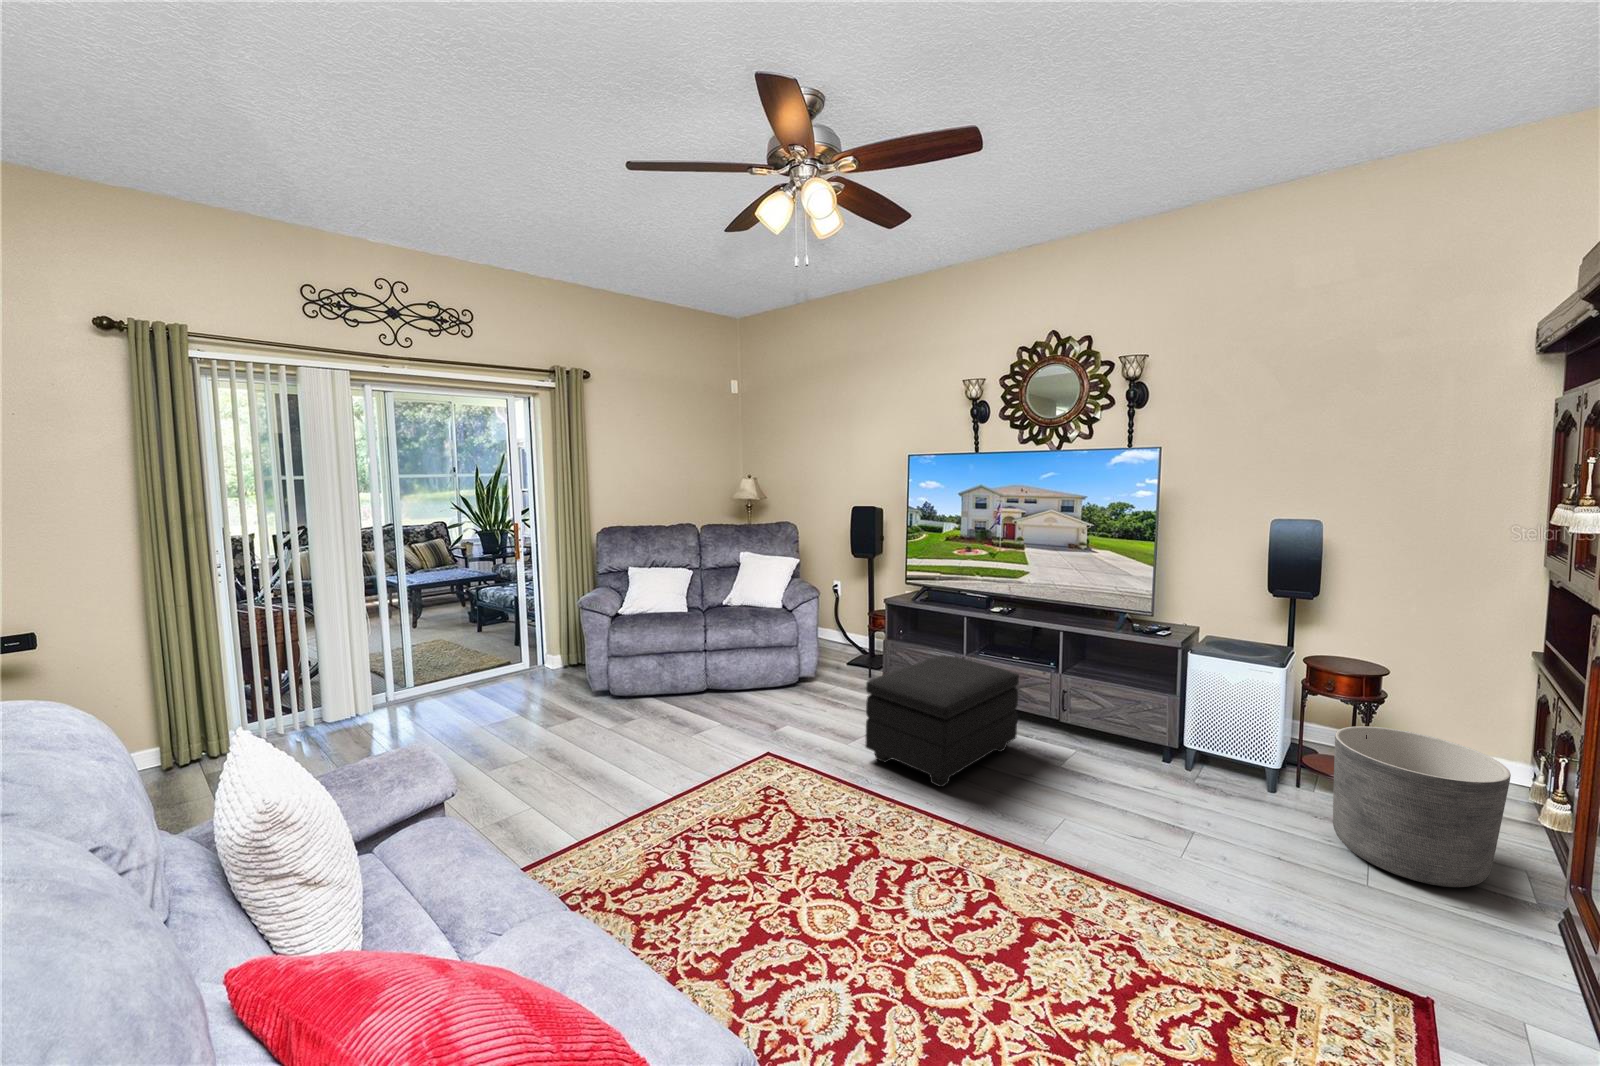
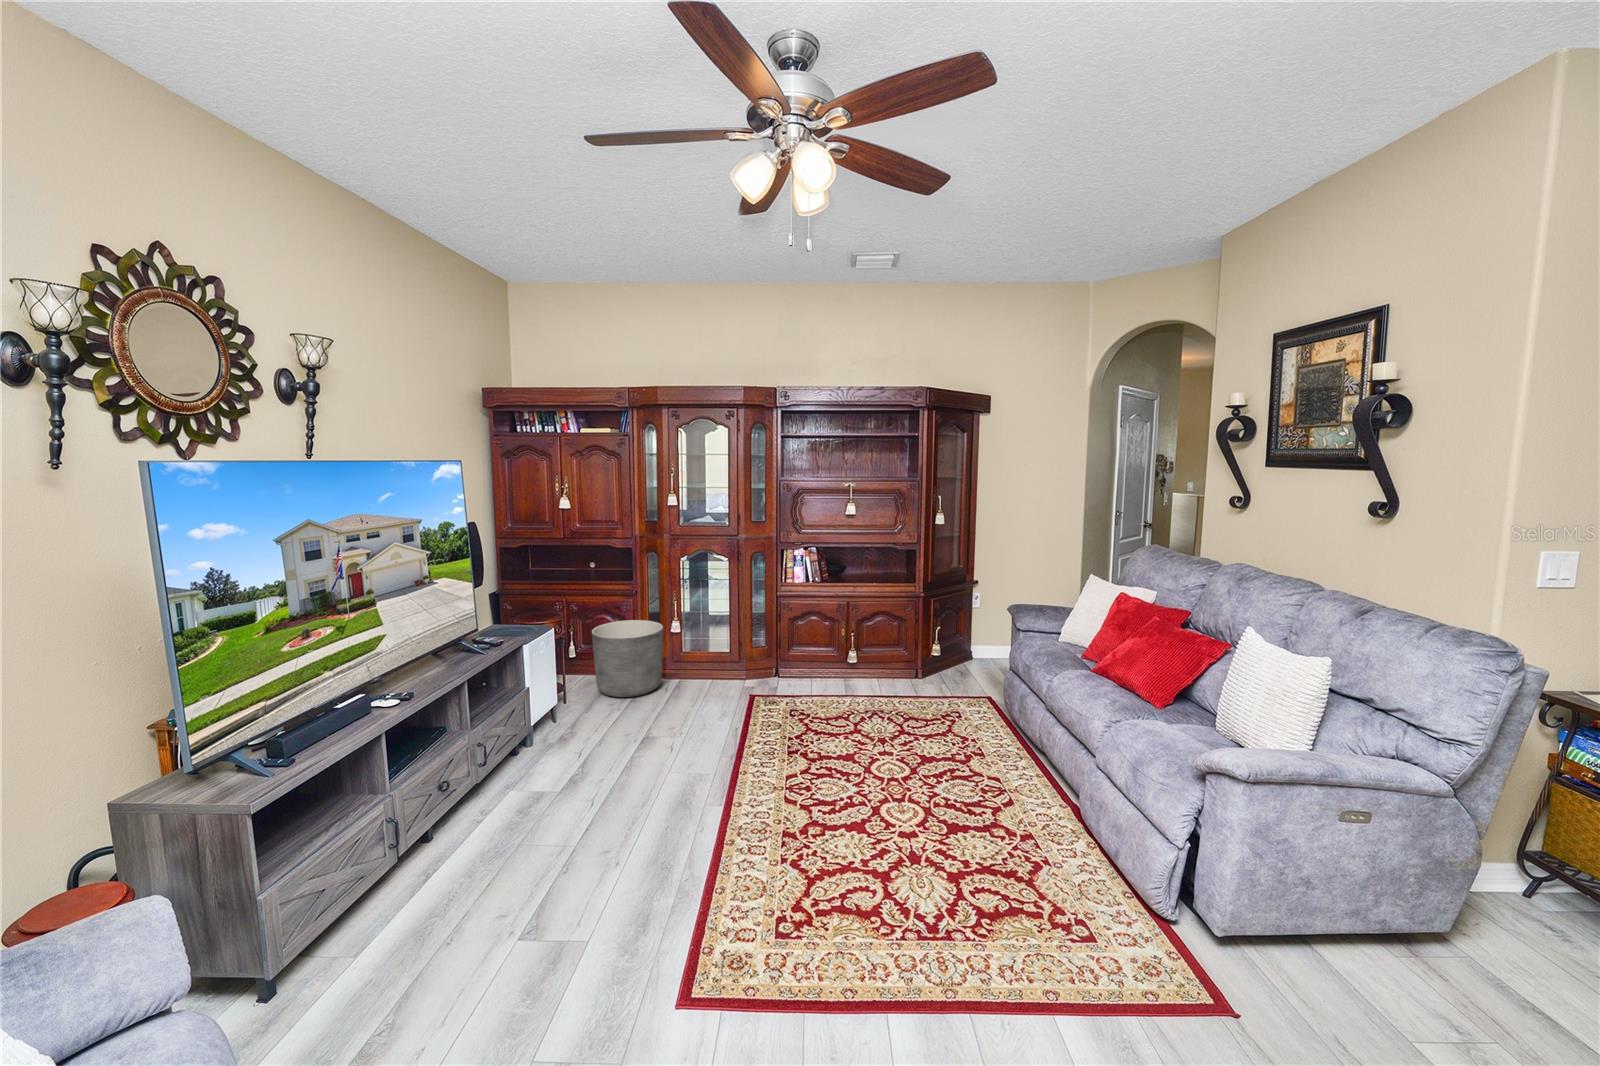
footstool: present [866,655,1019,787] -> none [465,726,681,886]

